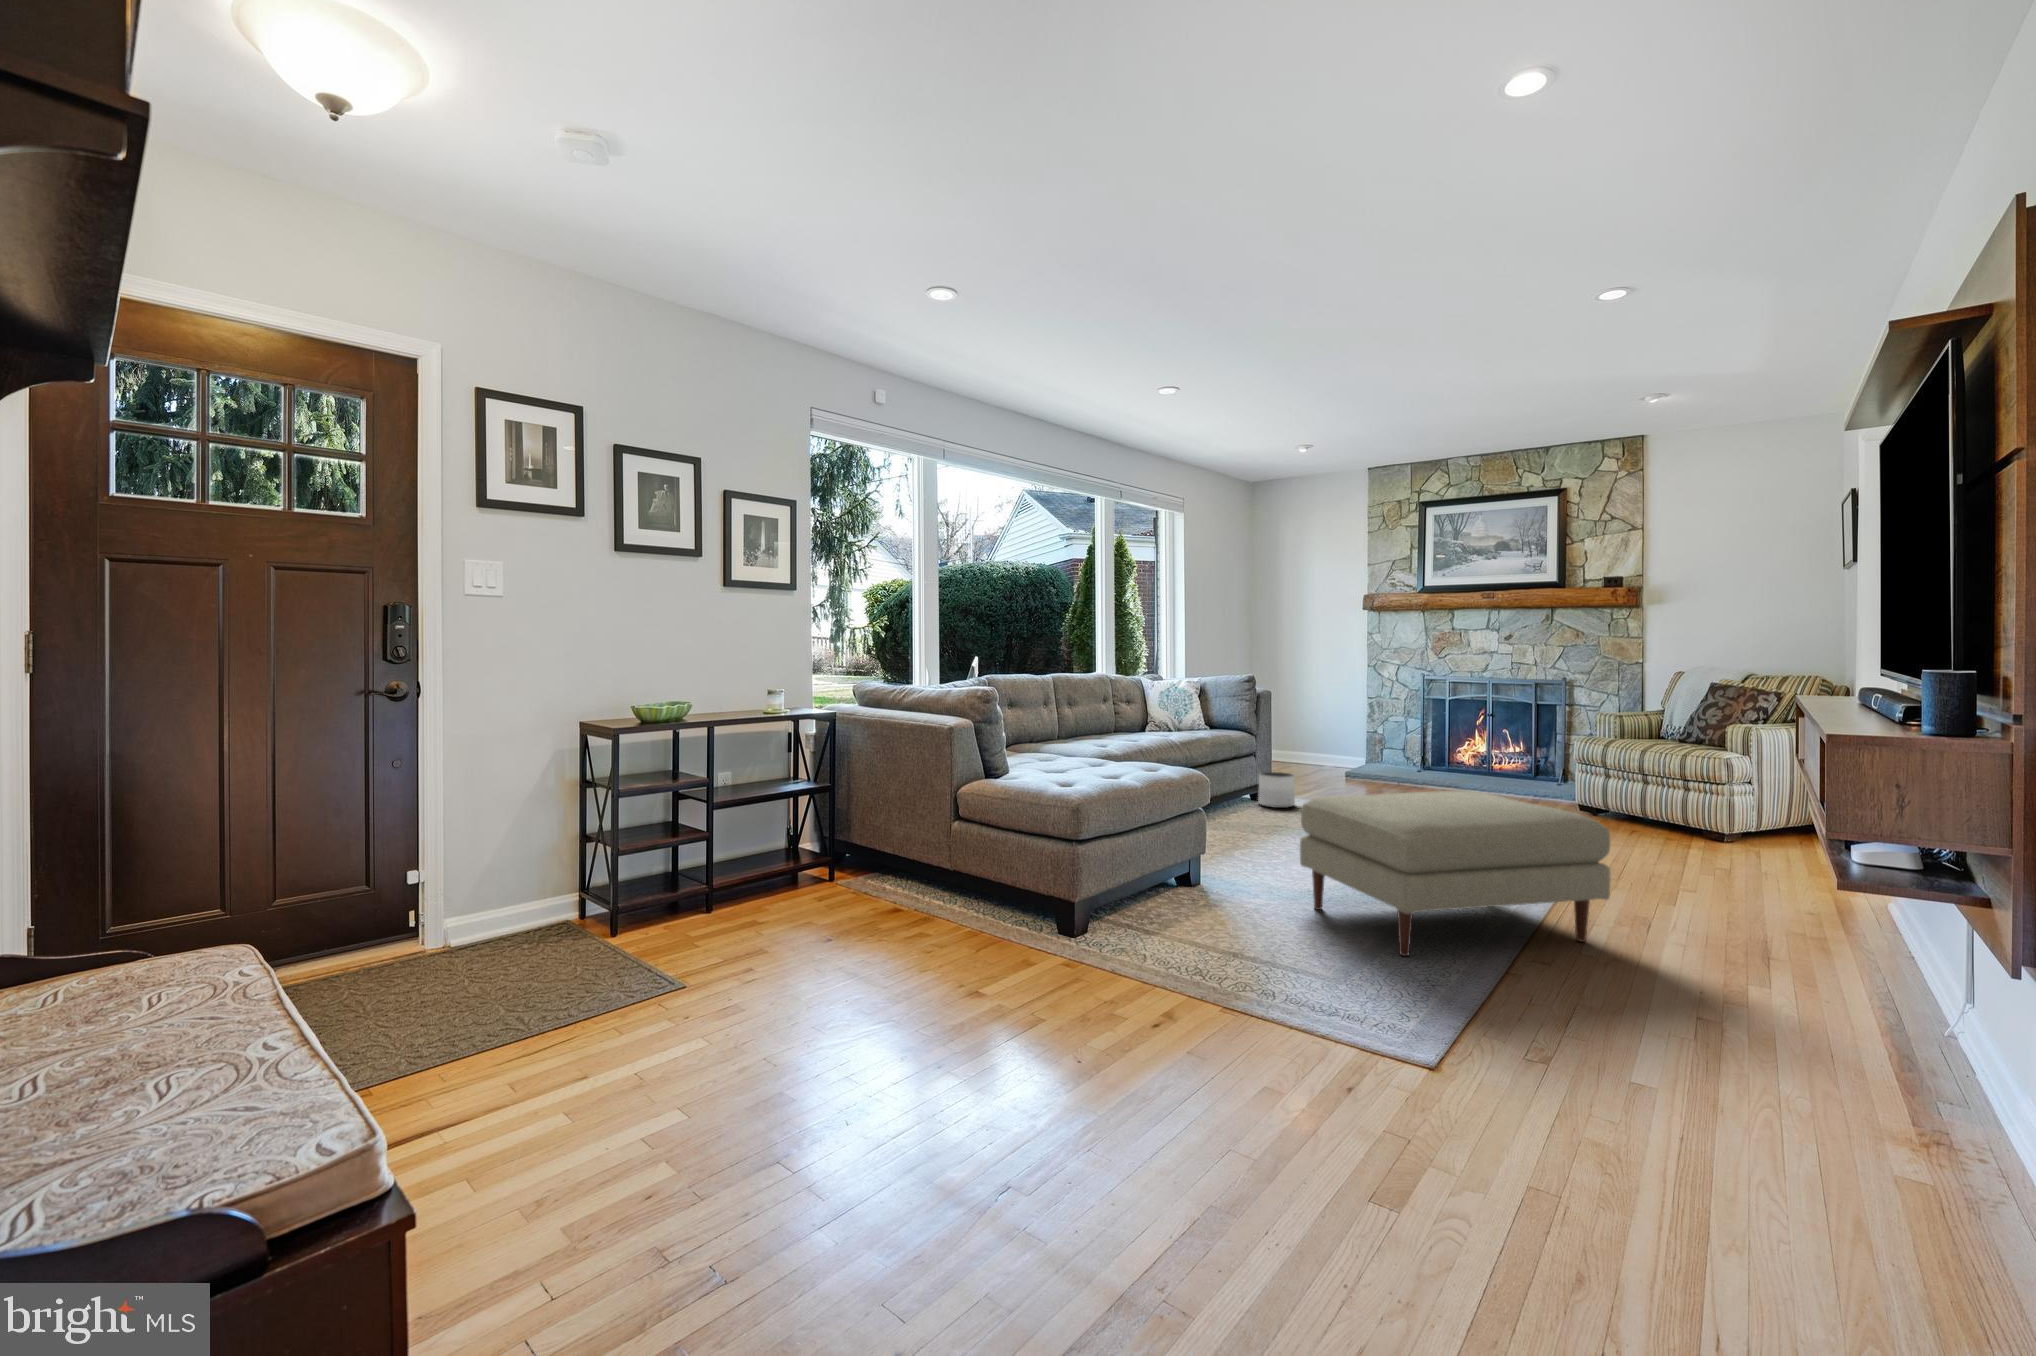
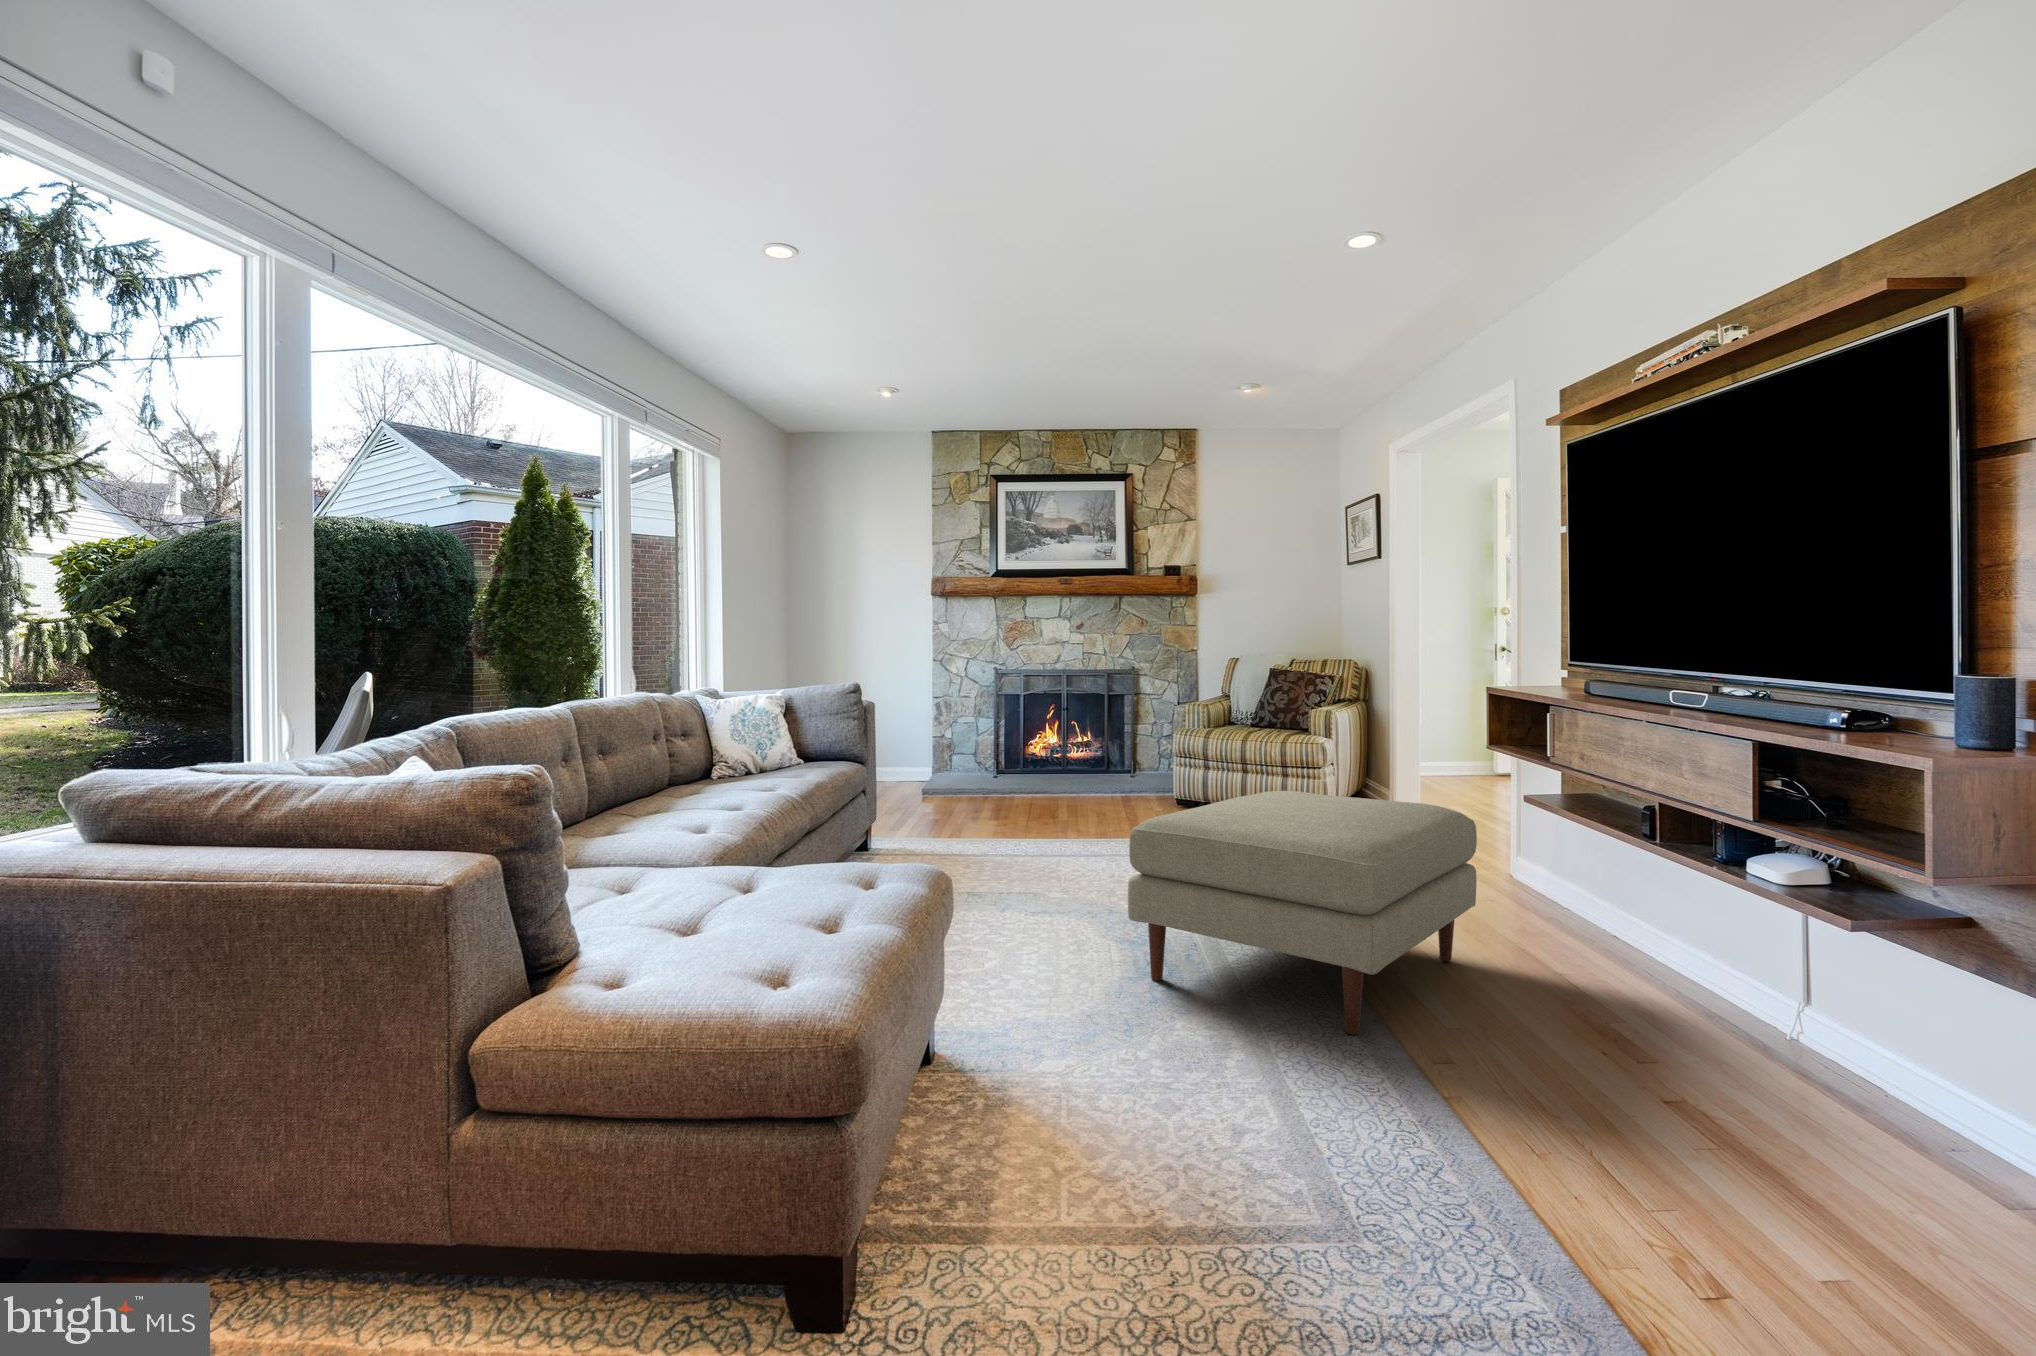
planter: present [1258,772,1295,808] -> none [881,789,927,835]

